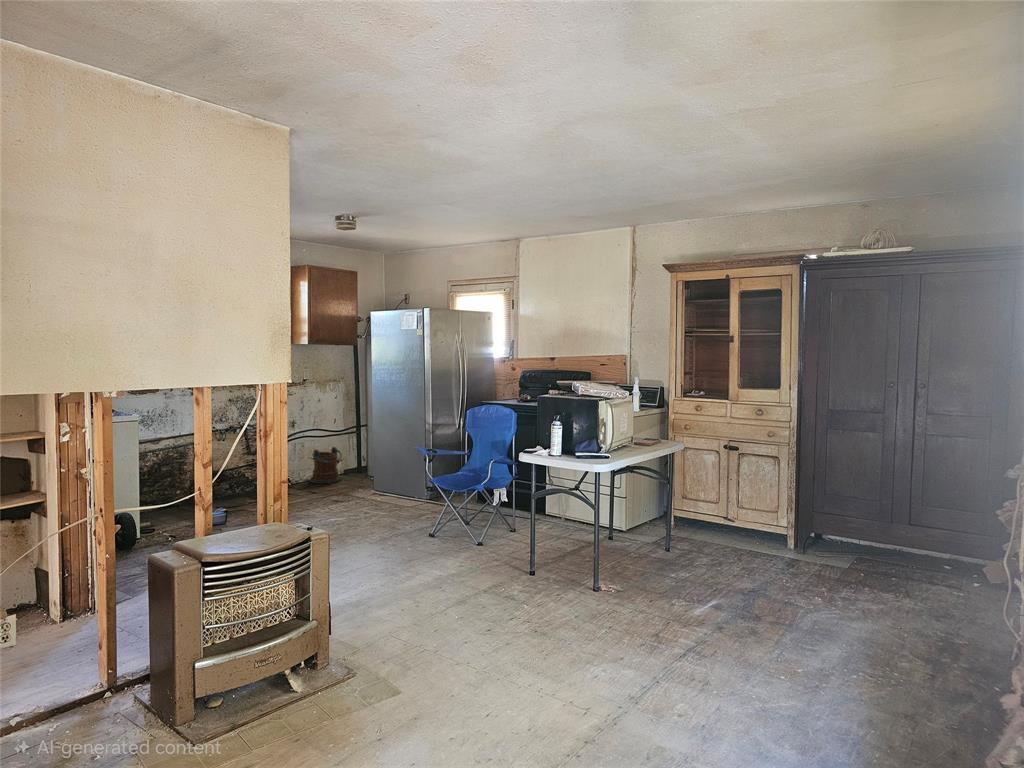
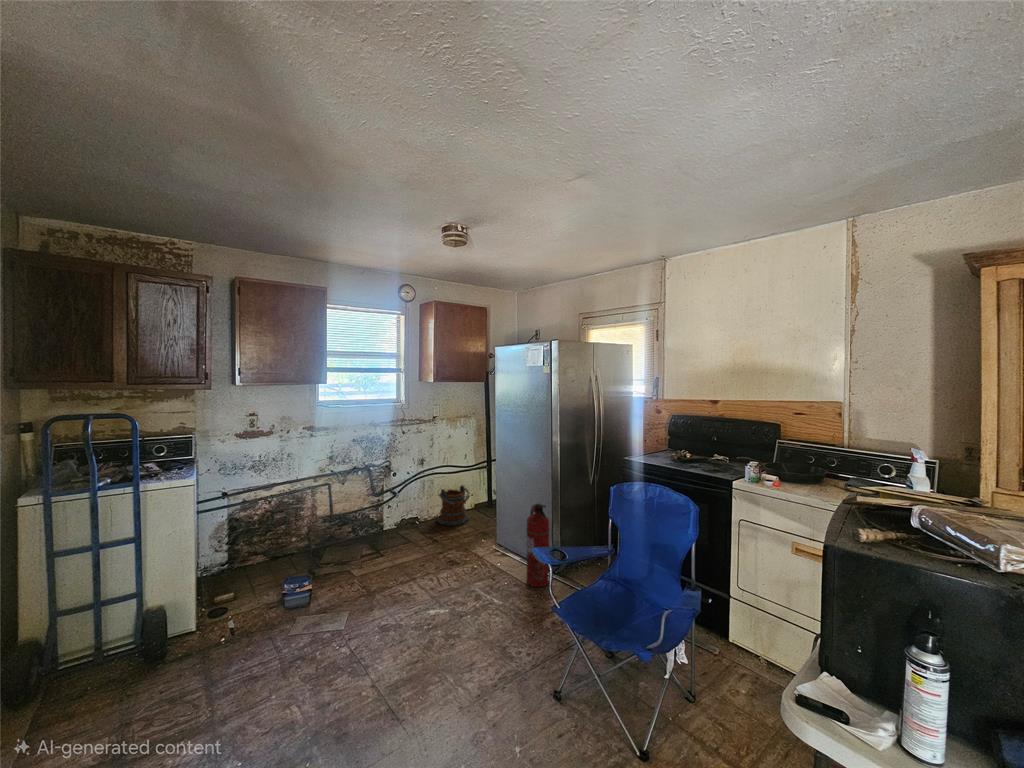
fire extinguisher: none [404,441,423,507] -> present [526,504,549,587]

